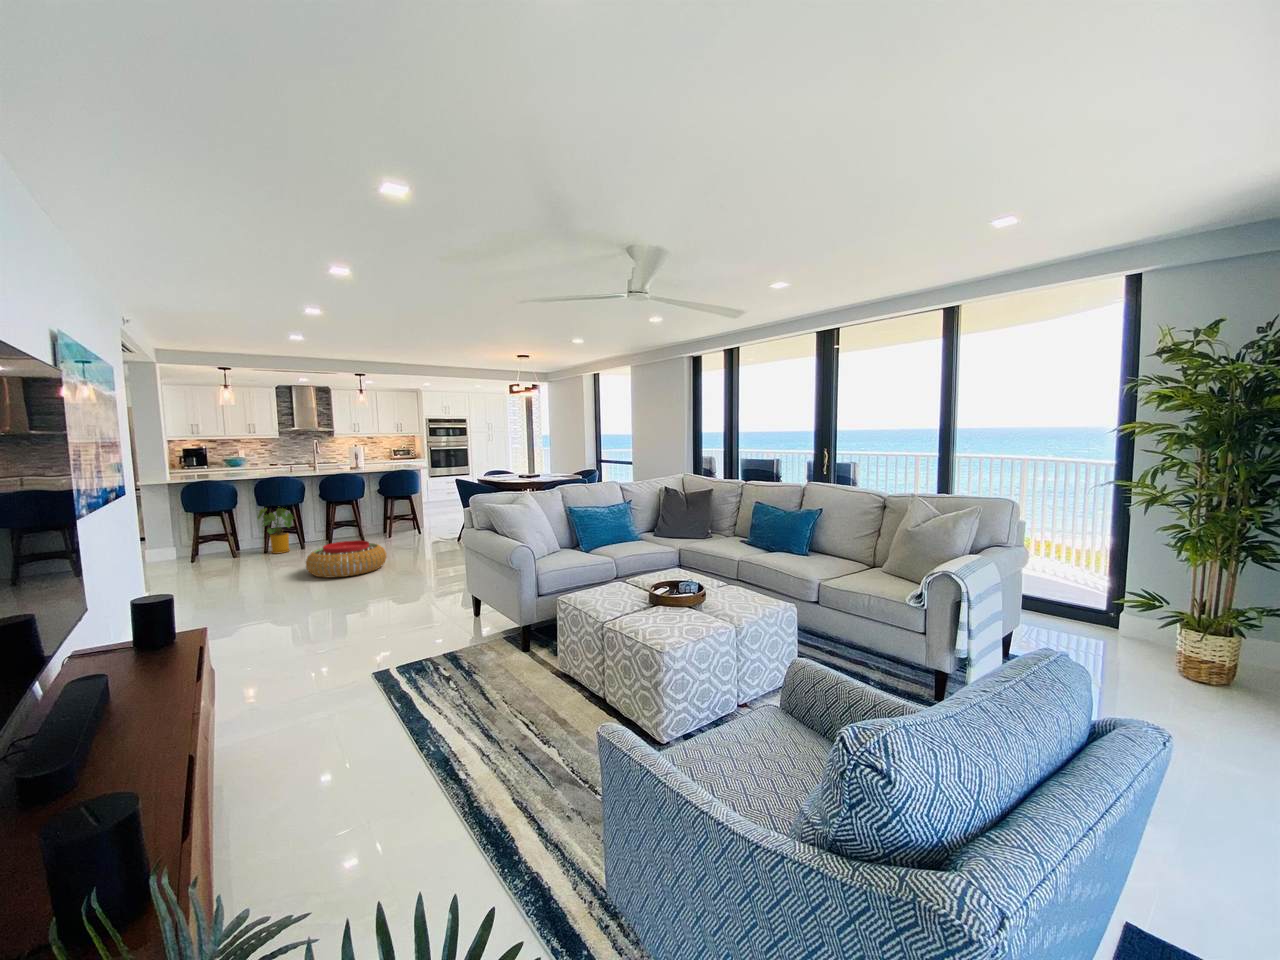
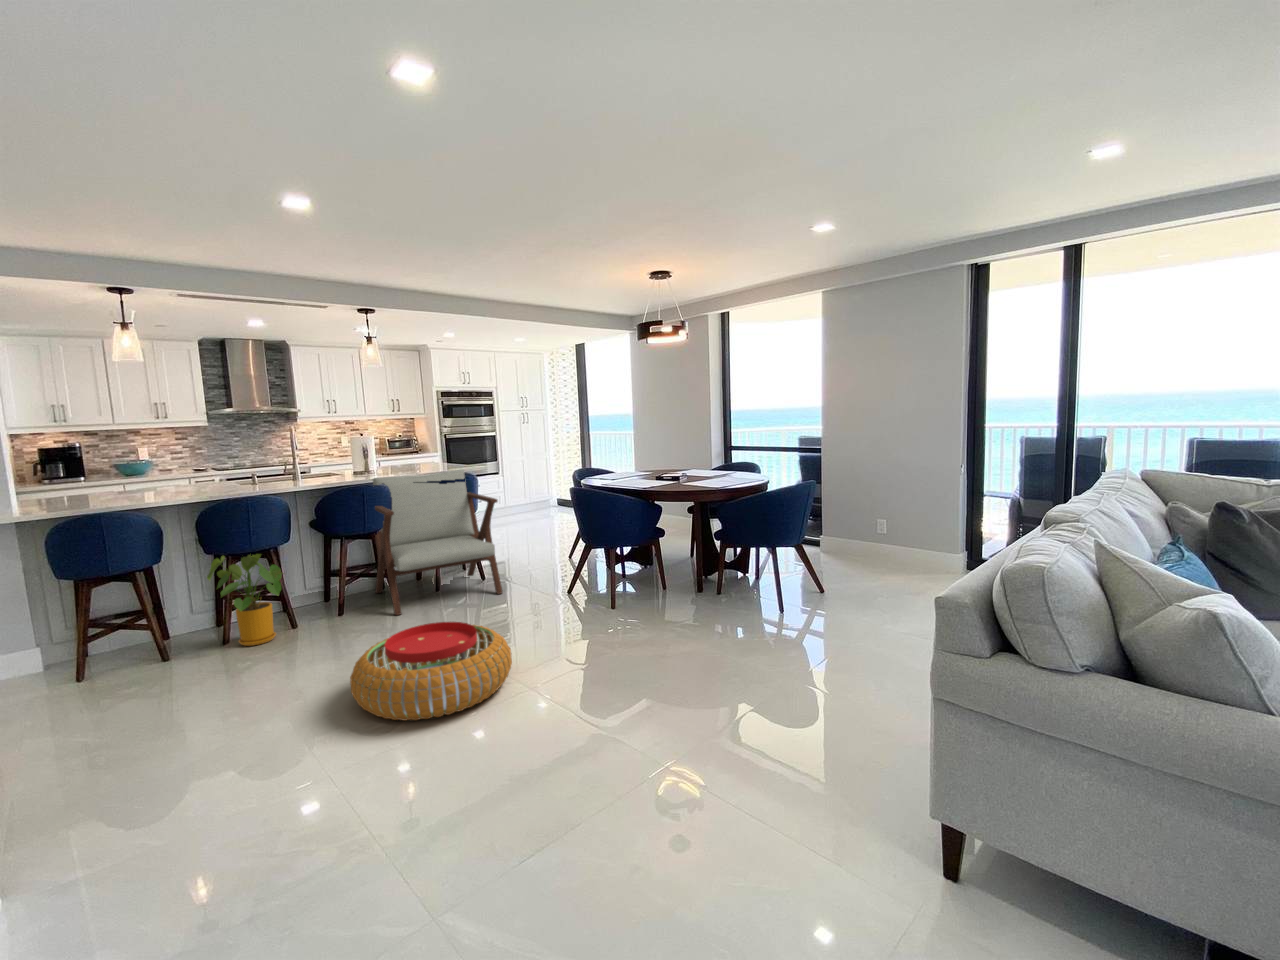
lounge chair: none [350,469,420,545] -> present [373,470,503,615]

